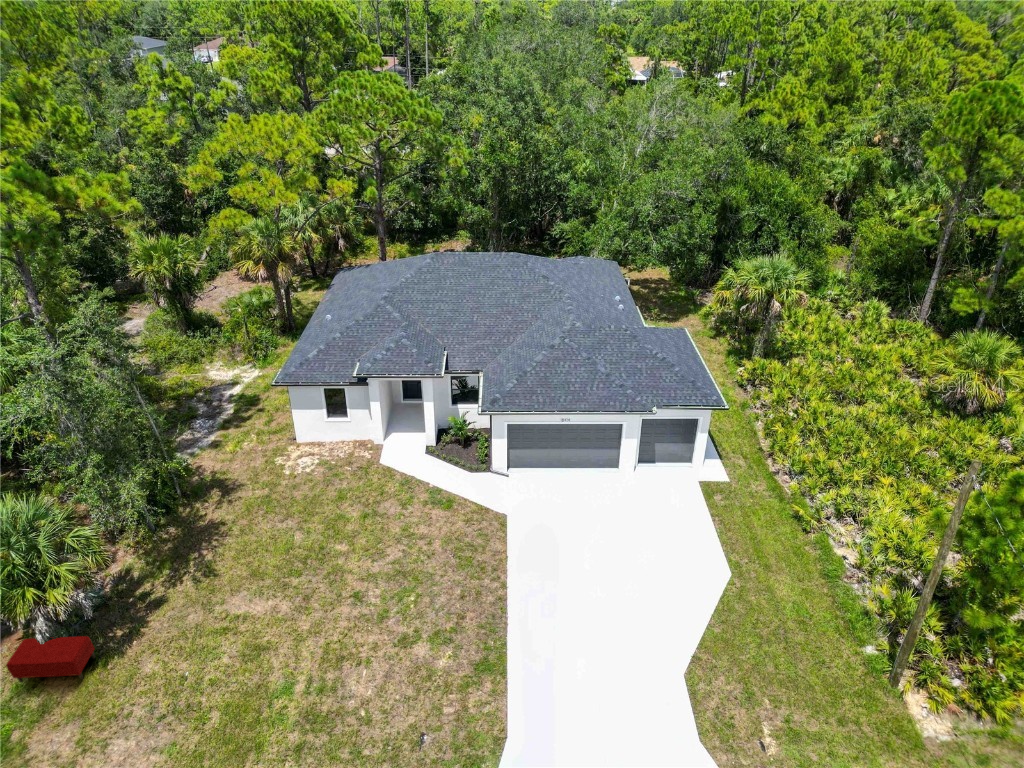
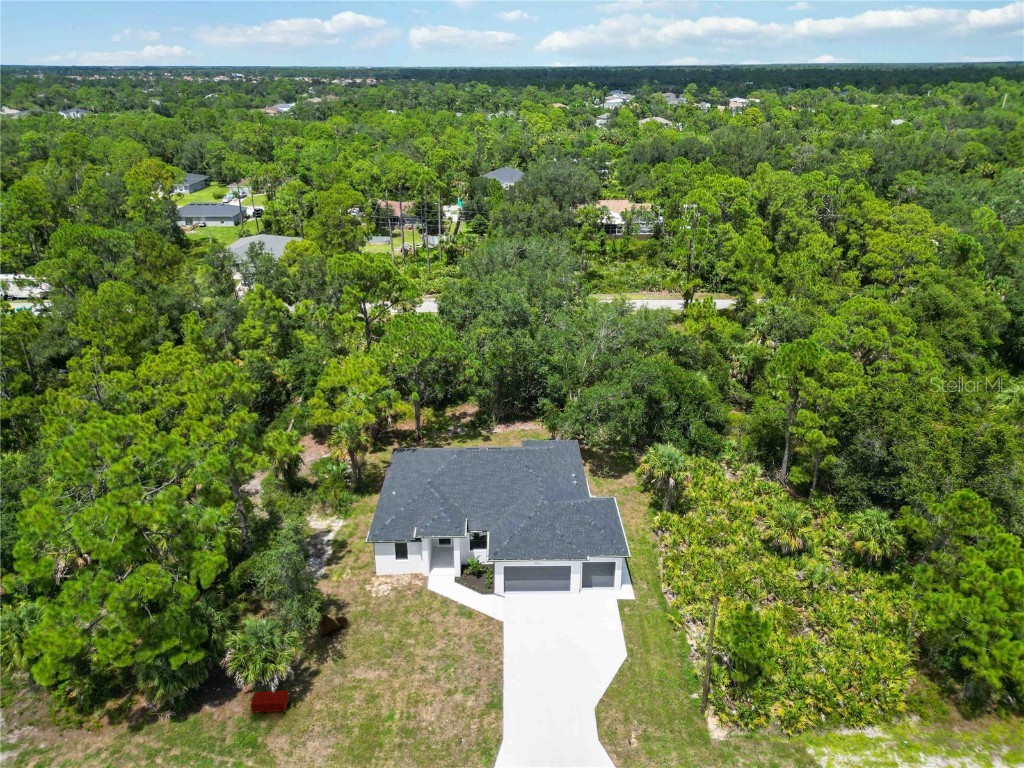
lounge chair: none [165,493,236,541] -> present [319,614,349,638]

